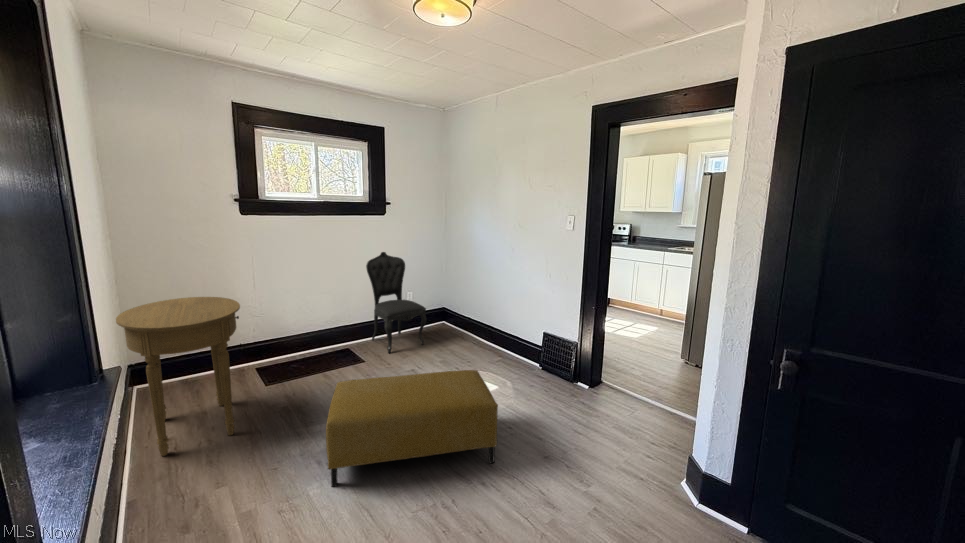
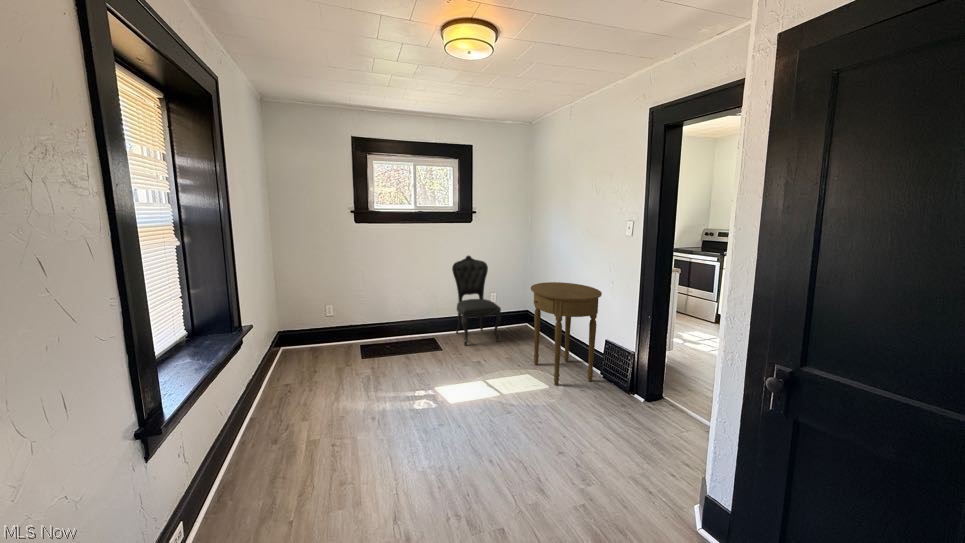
side table: present [116,297,240,456] -> present [531,282,602,385]
ottoman: present [326,370,498,487] -> none [371,357,515,447]

